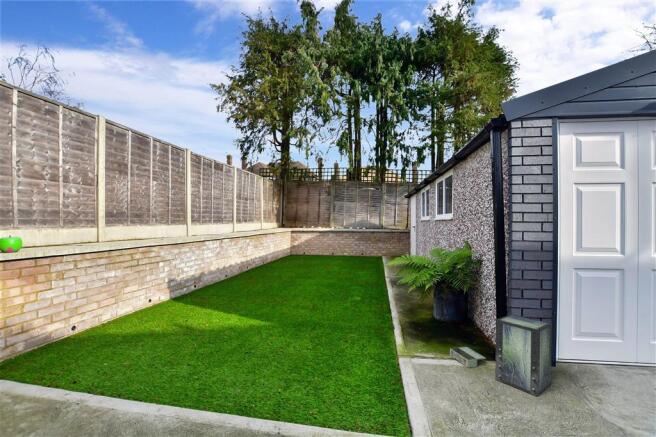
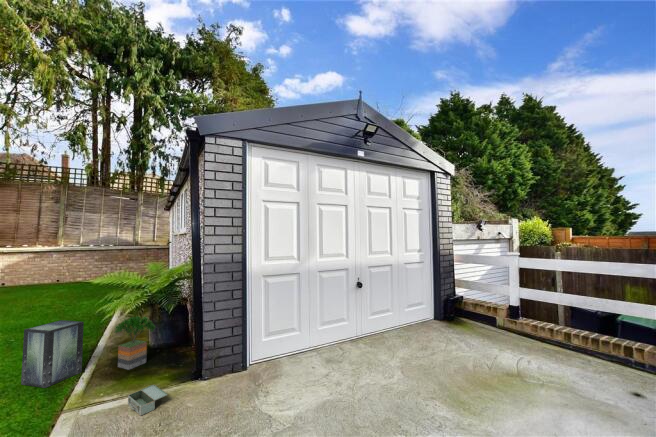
potted tree: none [417,287,450,330] -> present [115,317,155,370]
storage box: present [495,314,552,396] -> present [21,320,84,388]

